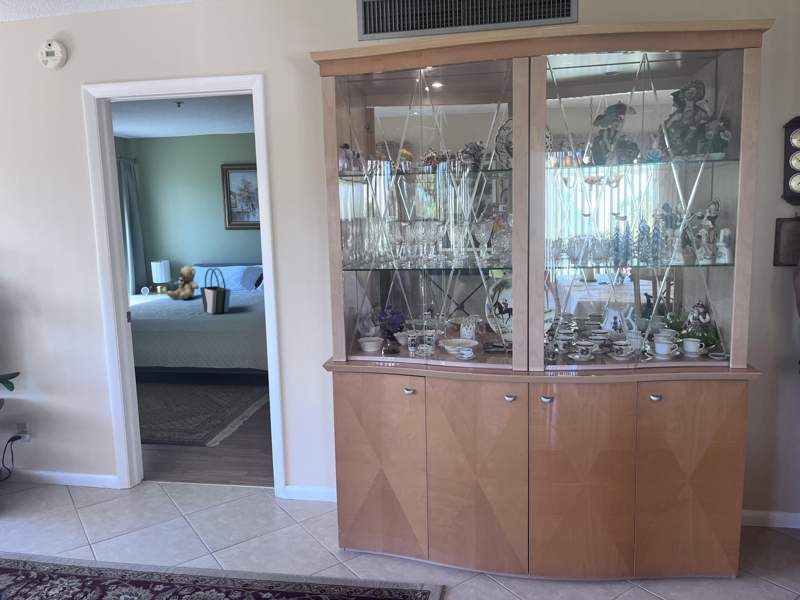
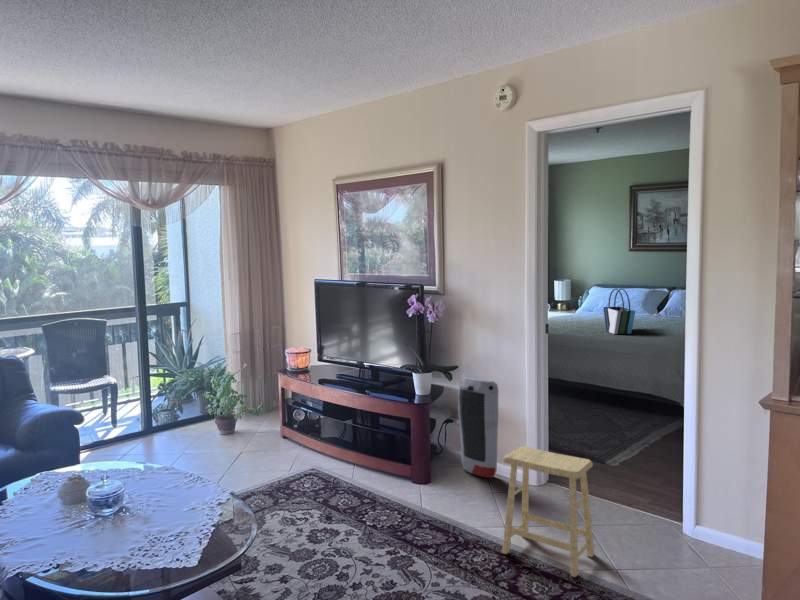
teddy bear: present [166,266,199,300] -> none [568,285,600,319]
air purifier: none [24,382,82,493] -> present [458,377,499,478]
footstool: none [77,450,190,575] -> present [502,446,594,577]

